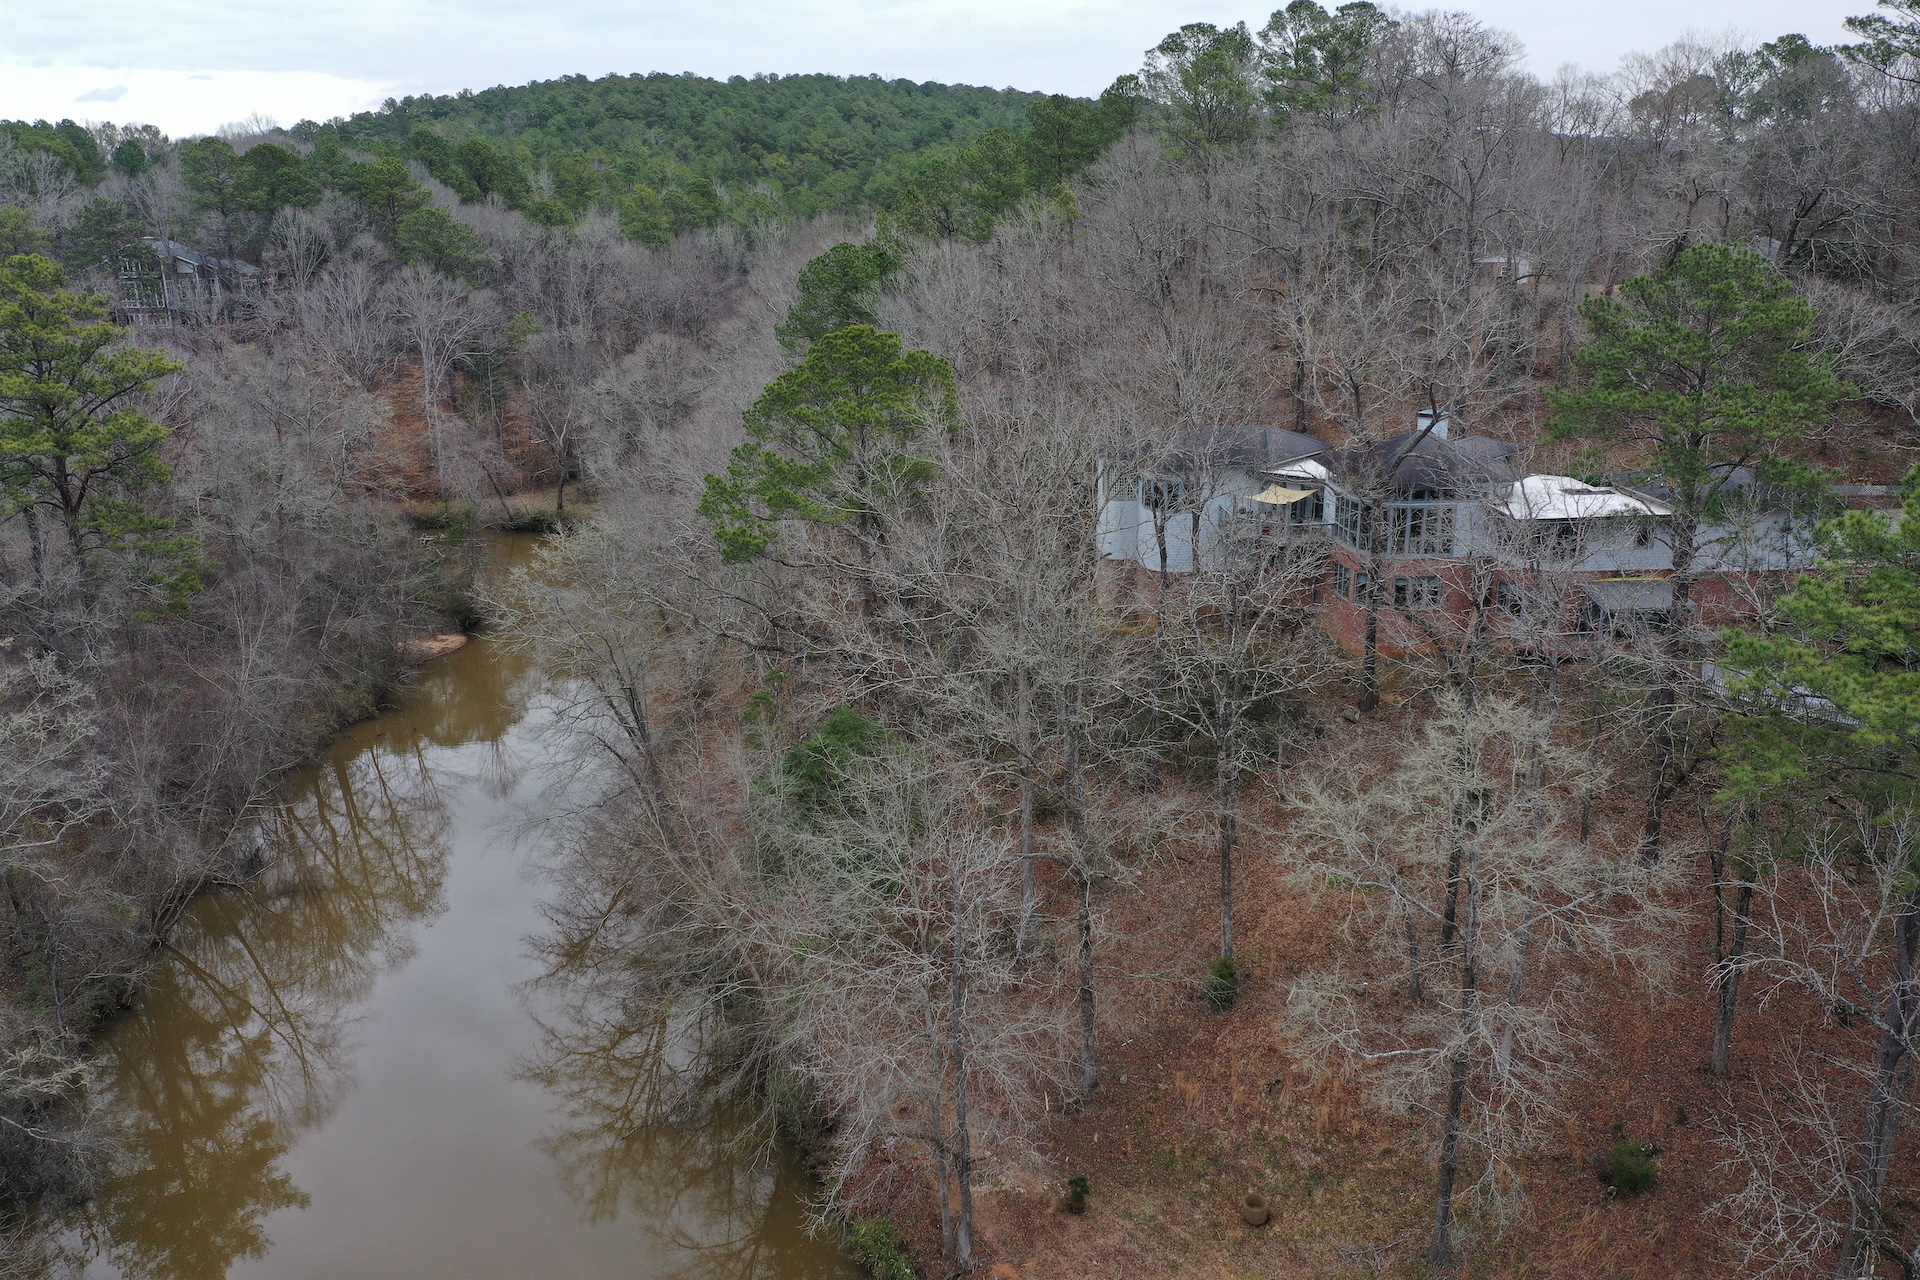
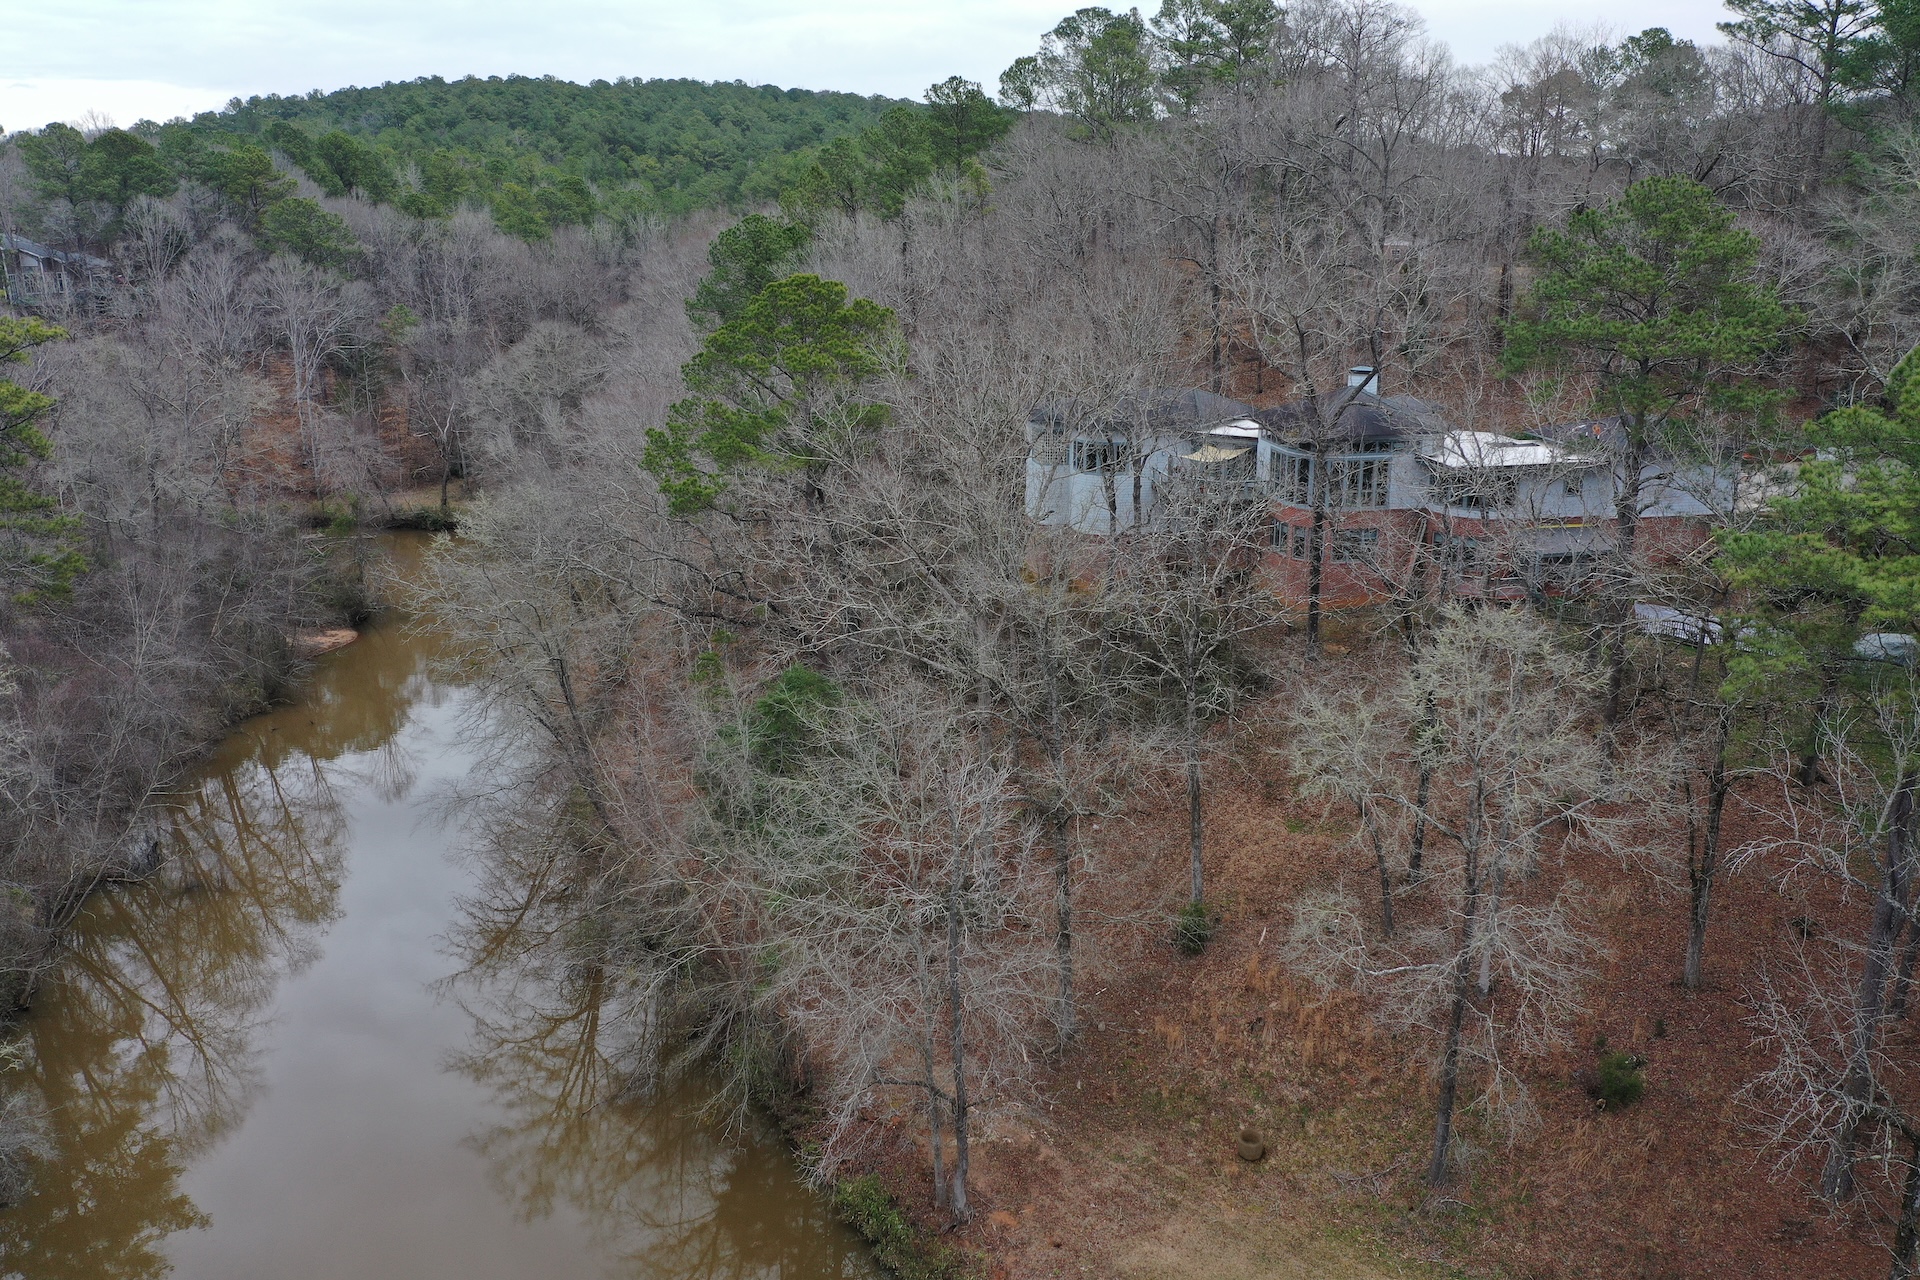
potted tree: present [1067,1176,1091,1213] -> none [1059,1122,1084,1160]

